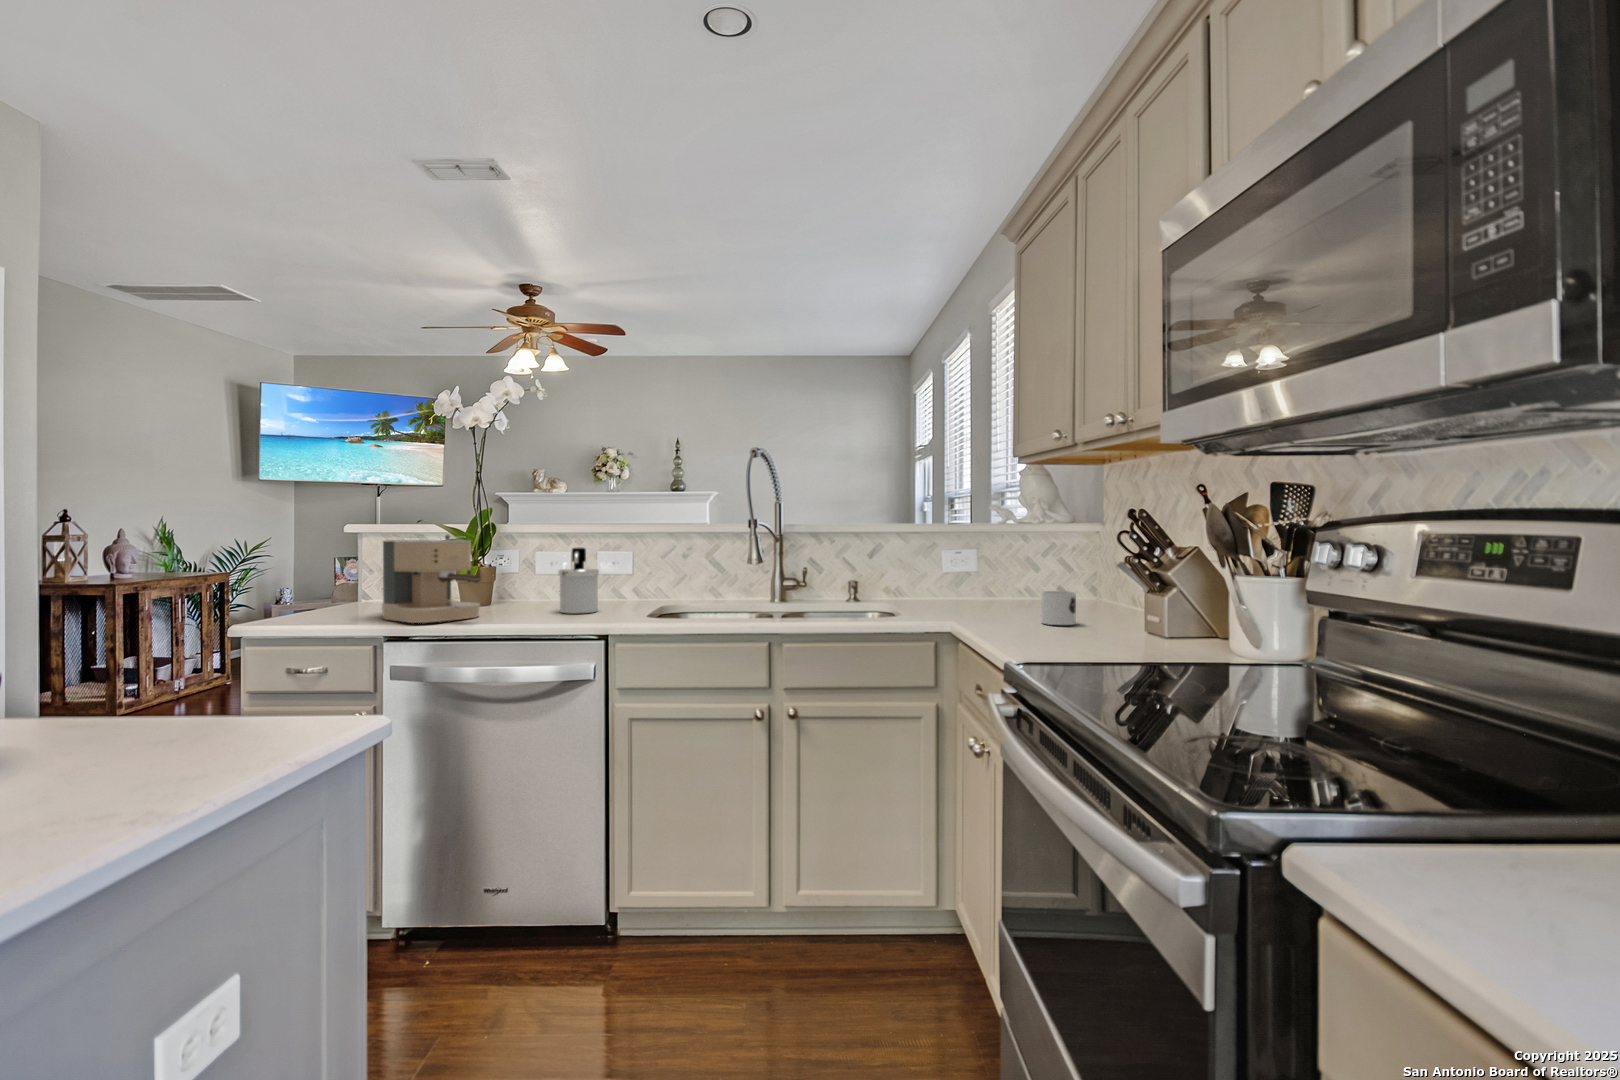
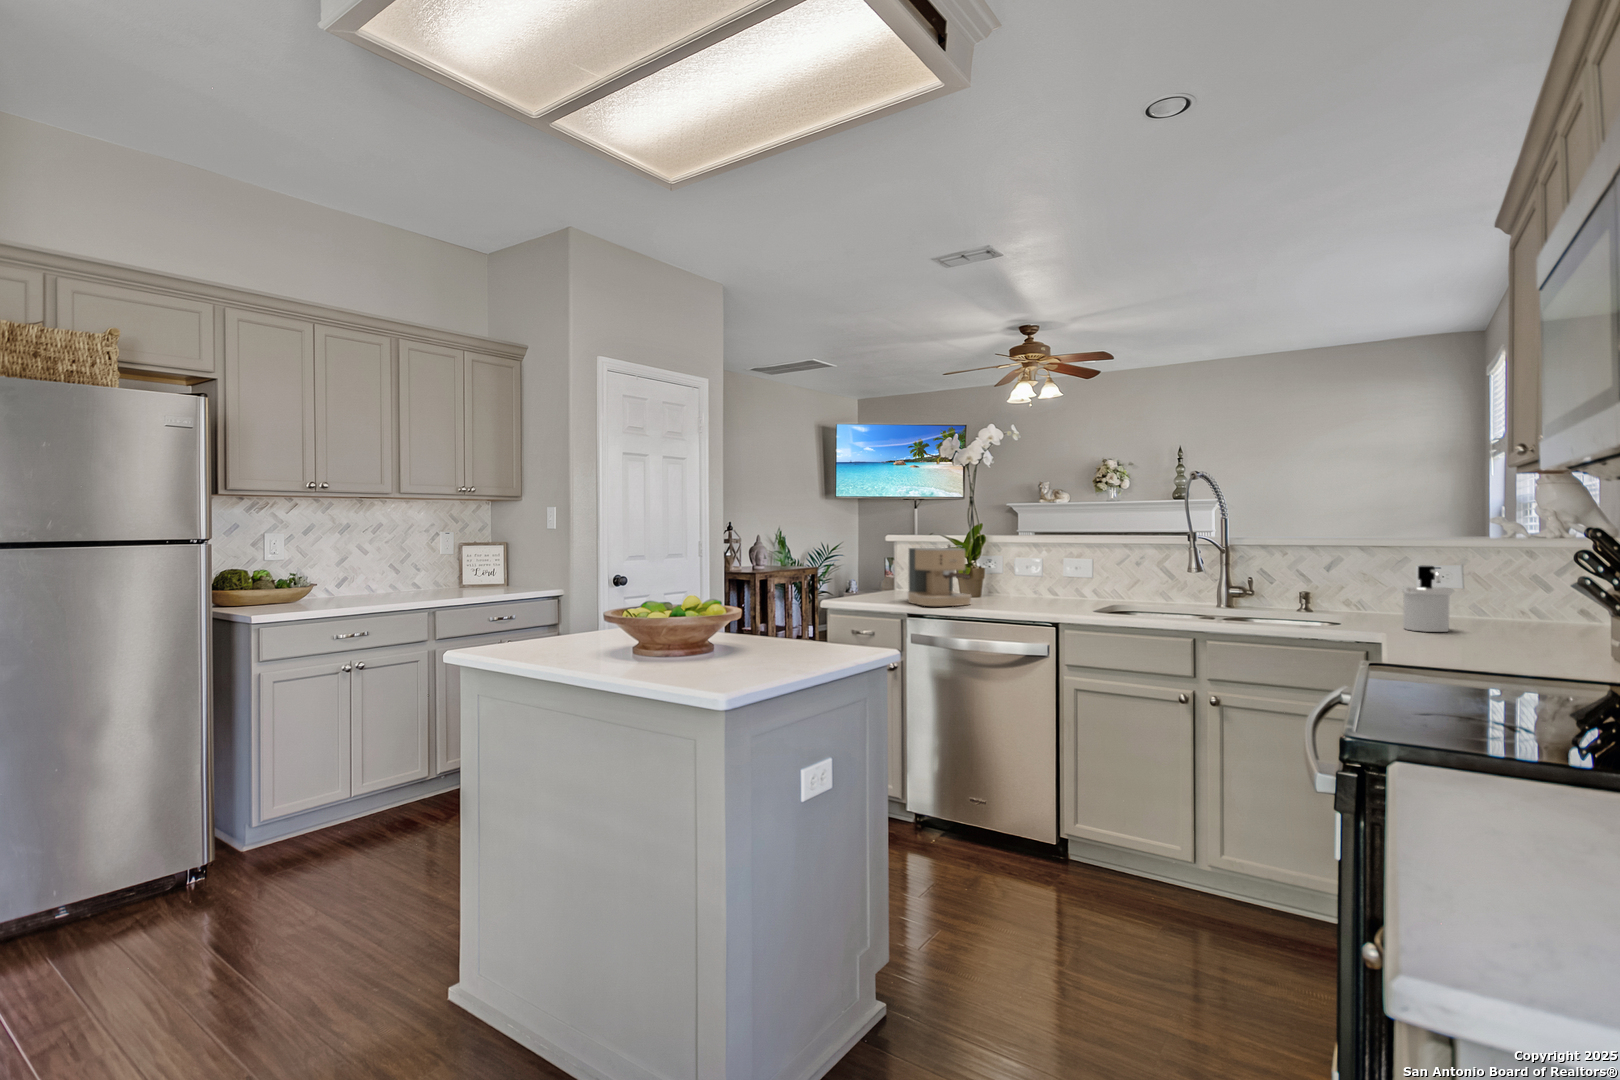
soap dispenser: present [558,548,599,613] -> present [1402,566,1451,632]
mug: present [1042,591,1076,625] -> none [1509,608,1555,645]

